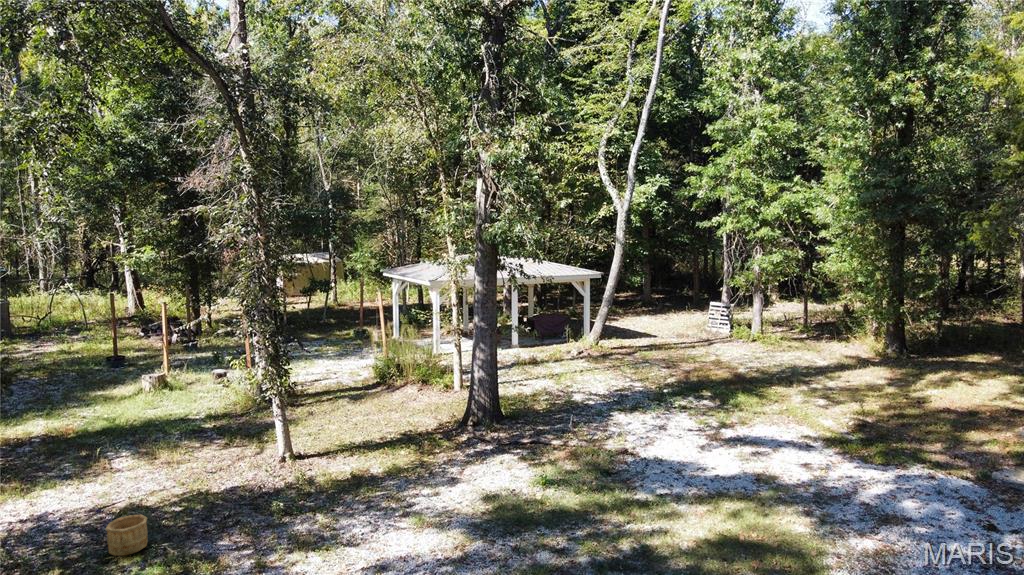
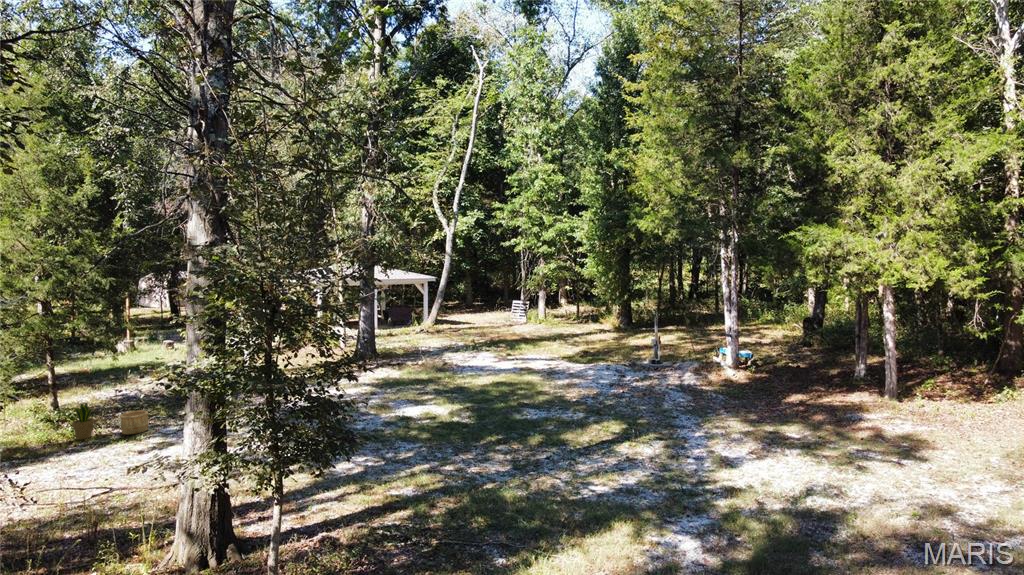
potted plant: none [40,502,77,558] -> present [72,404,94,439]

